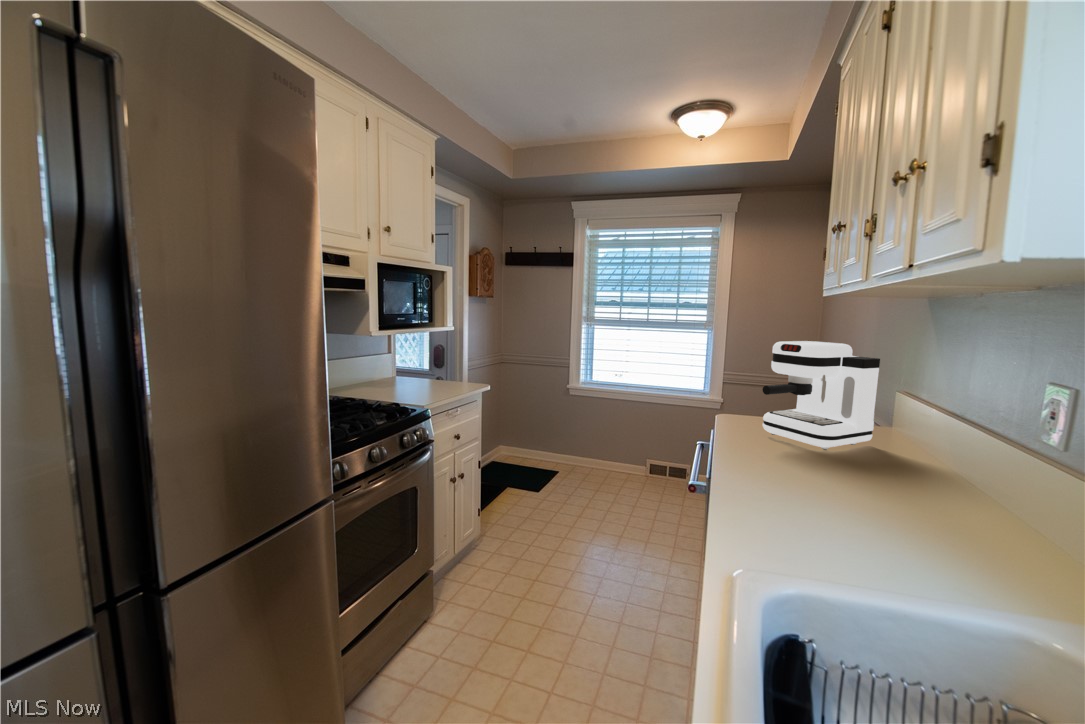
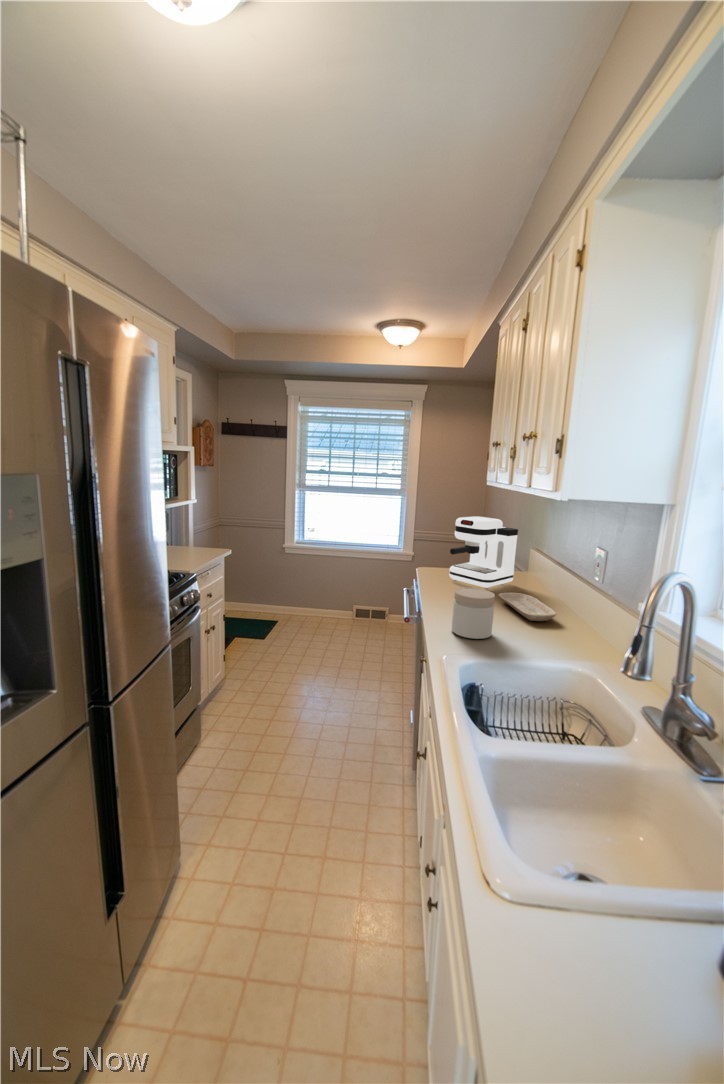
jar: none [755,445,840,540] -> present [452,588,495,639]
tray: none [847,458,972,515] -> present [499,592,557,621]

